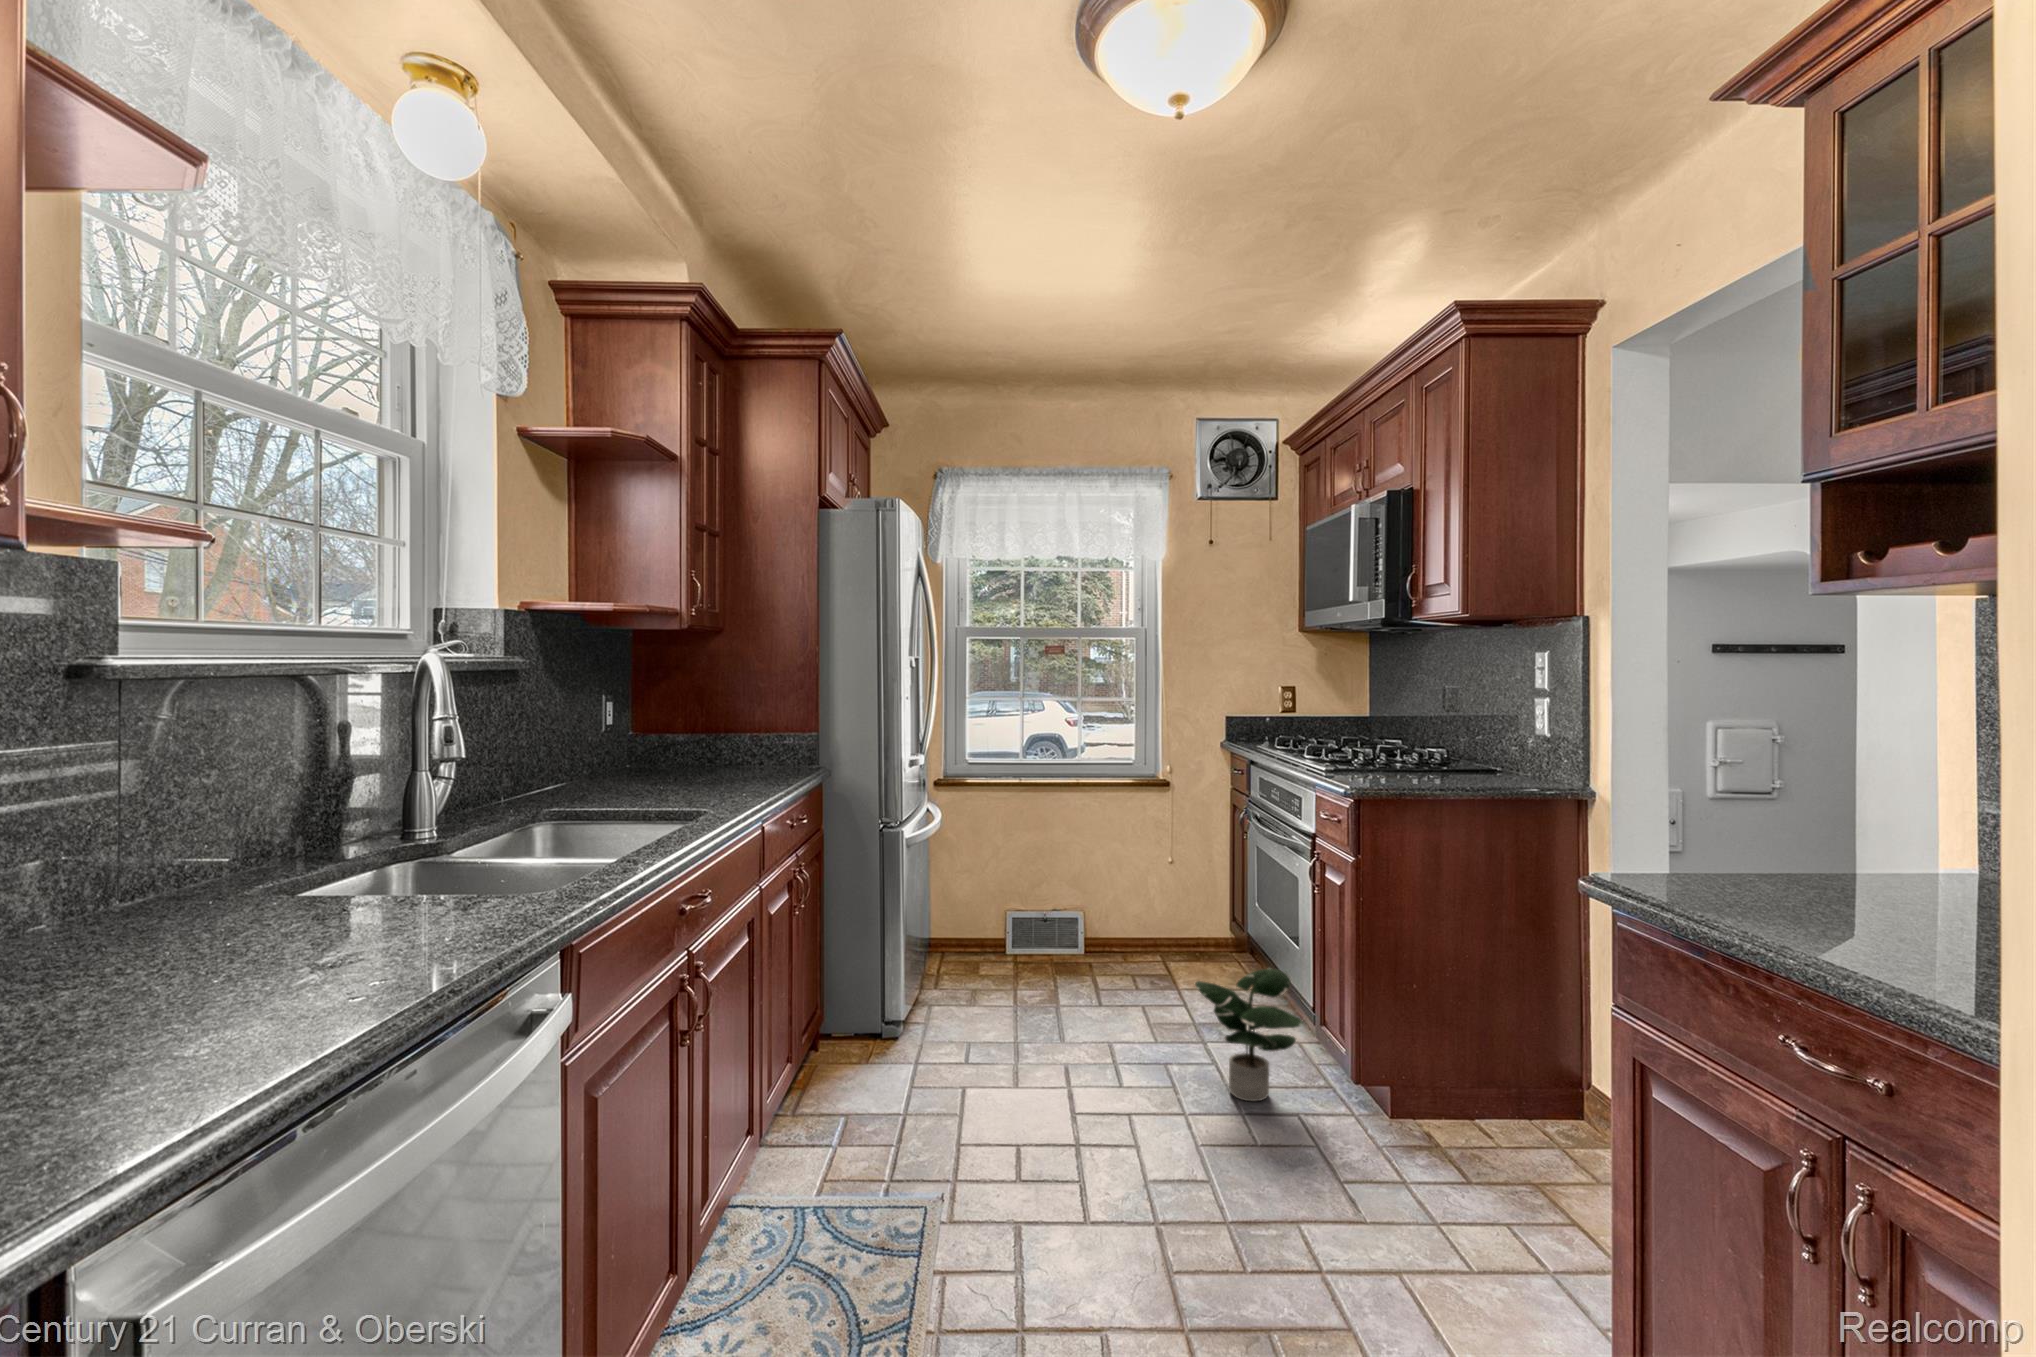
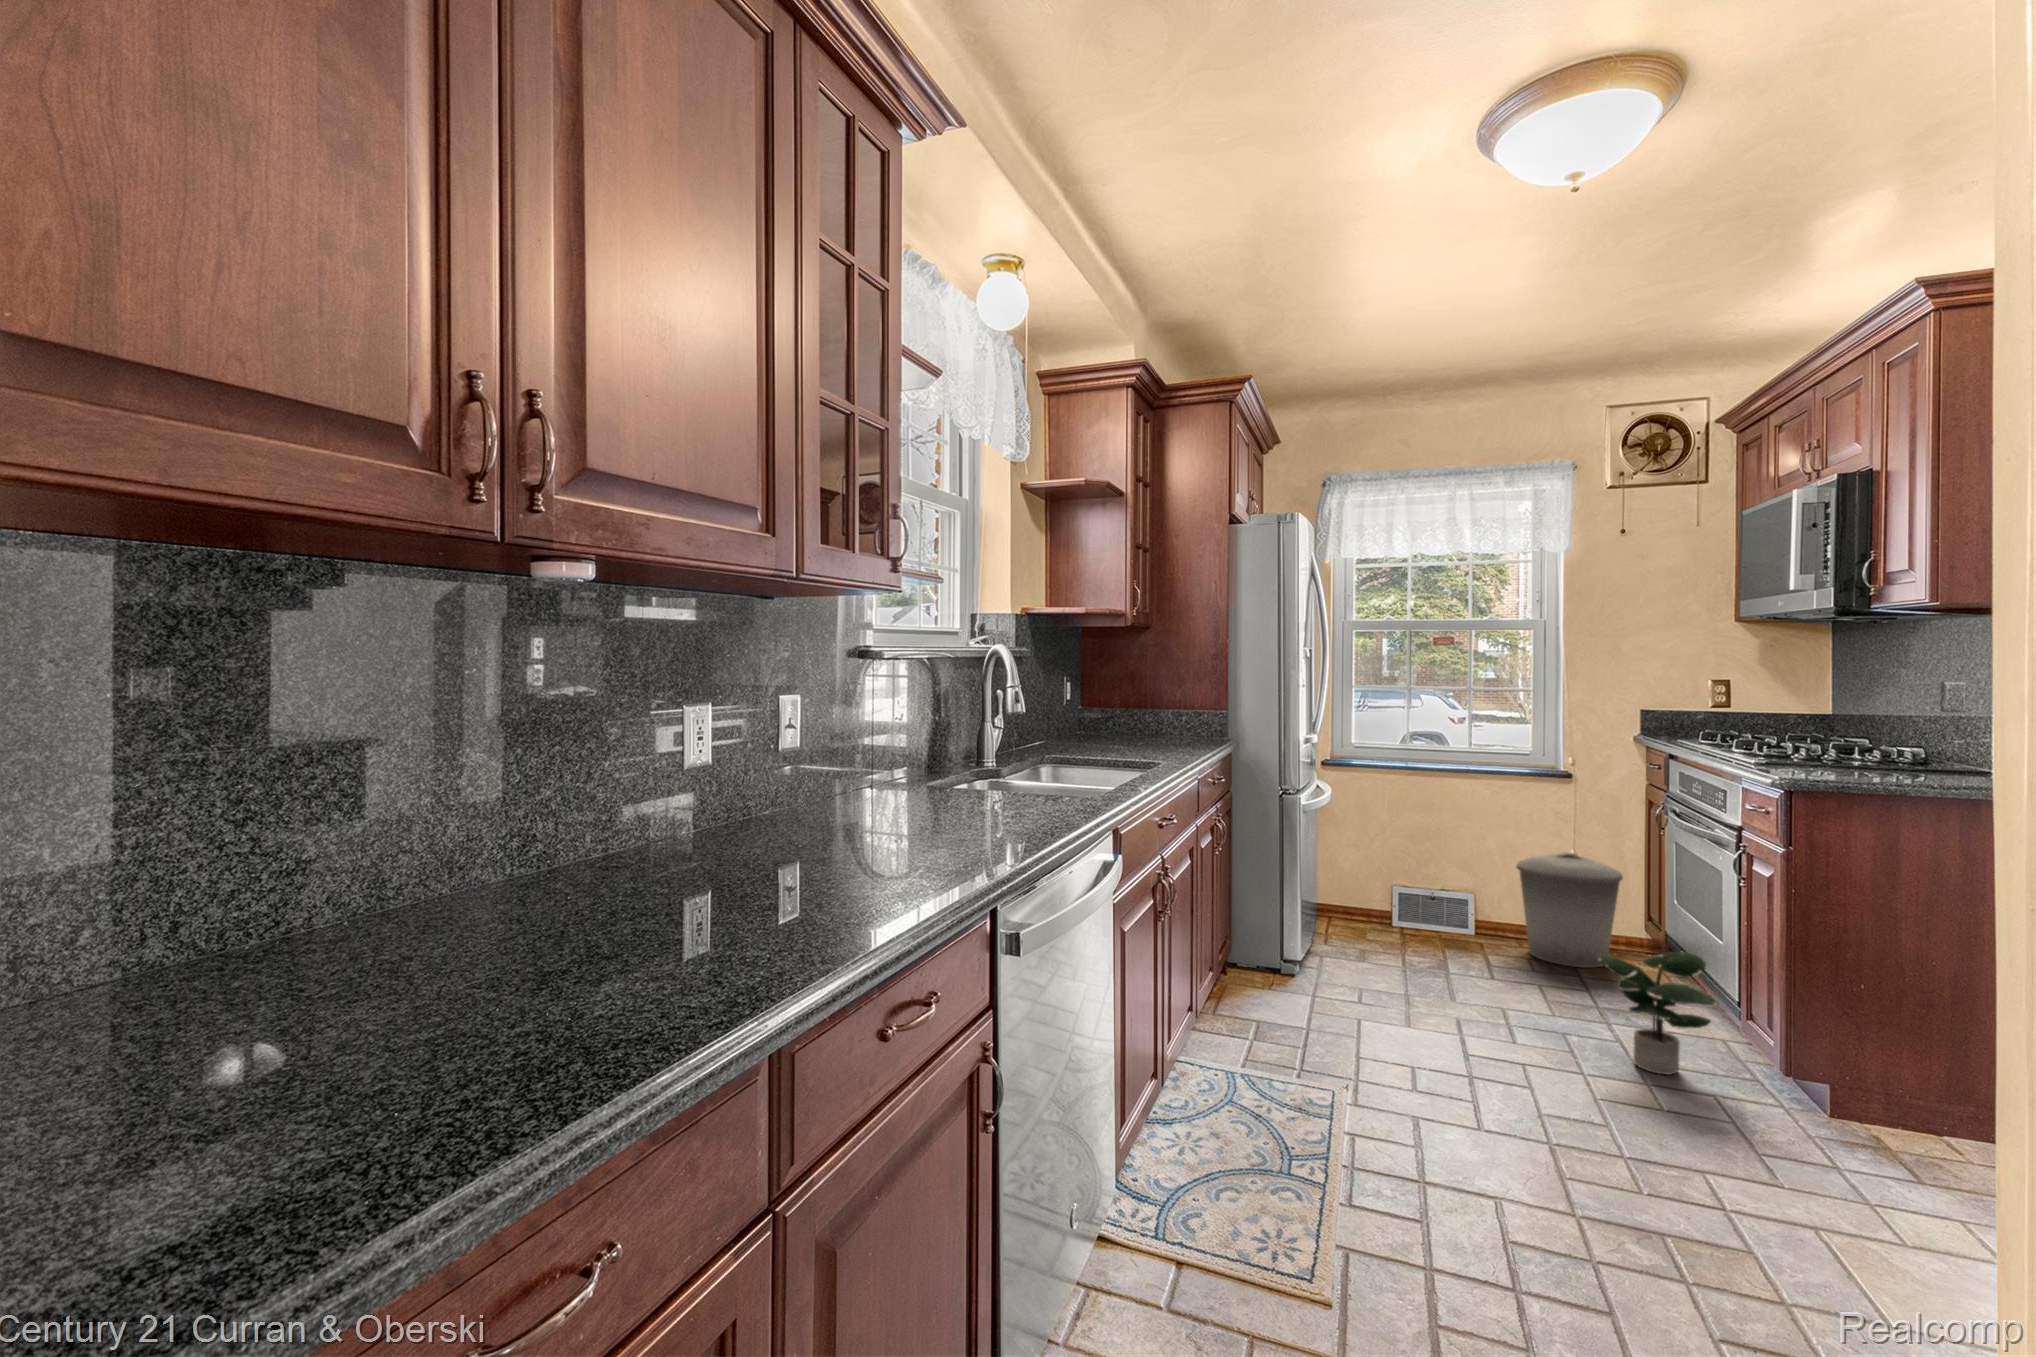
trash can: none [1120,863,1214,980] -> present [1517,852,1623,968]

